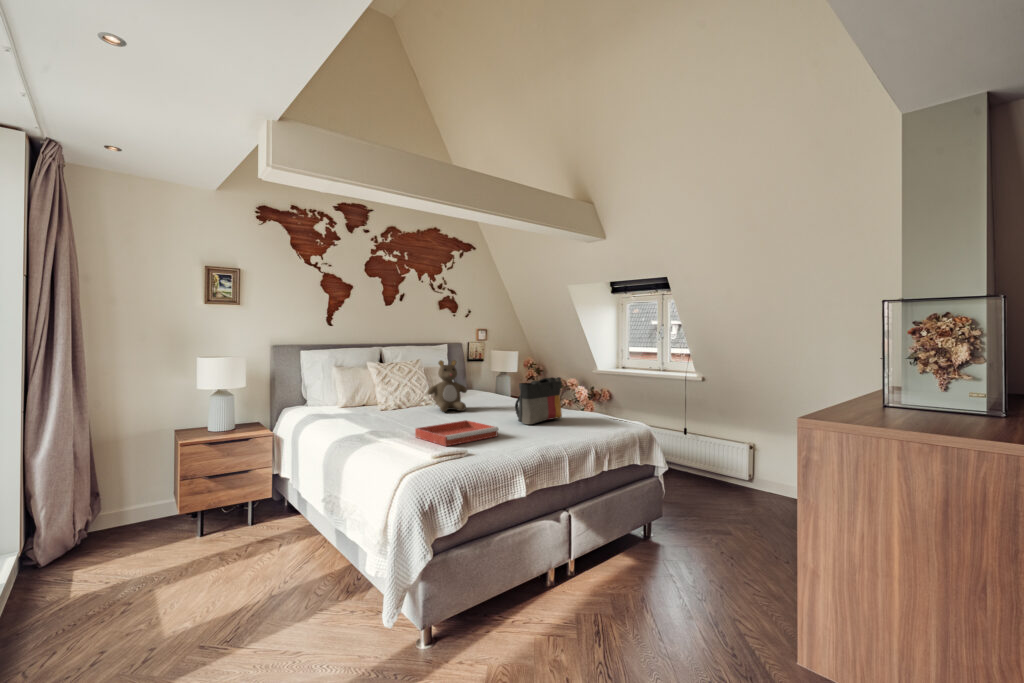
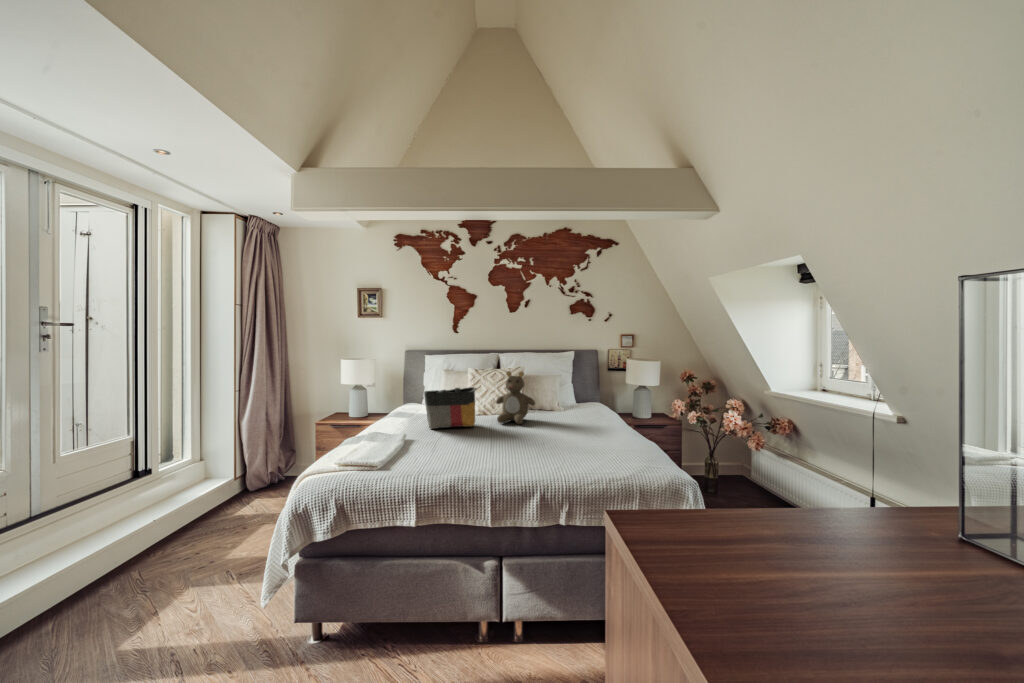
tote bag: present [515,377,562,424] -> present [424,387,476,429]
tray: present [415,420,499,446] -> none [402,437,468,462]

